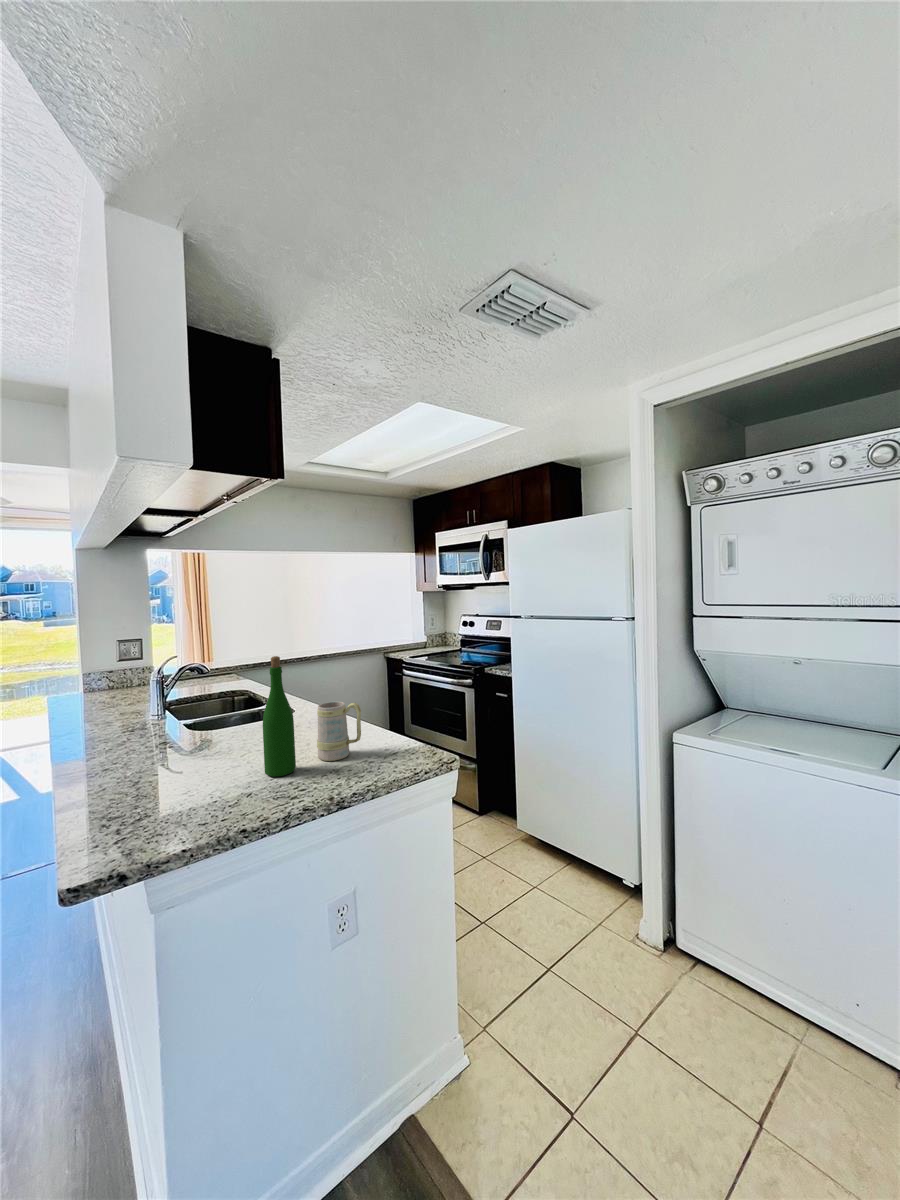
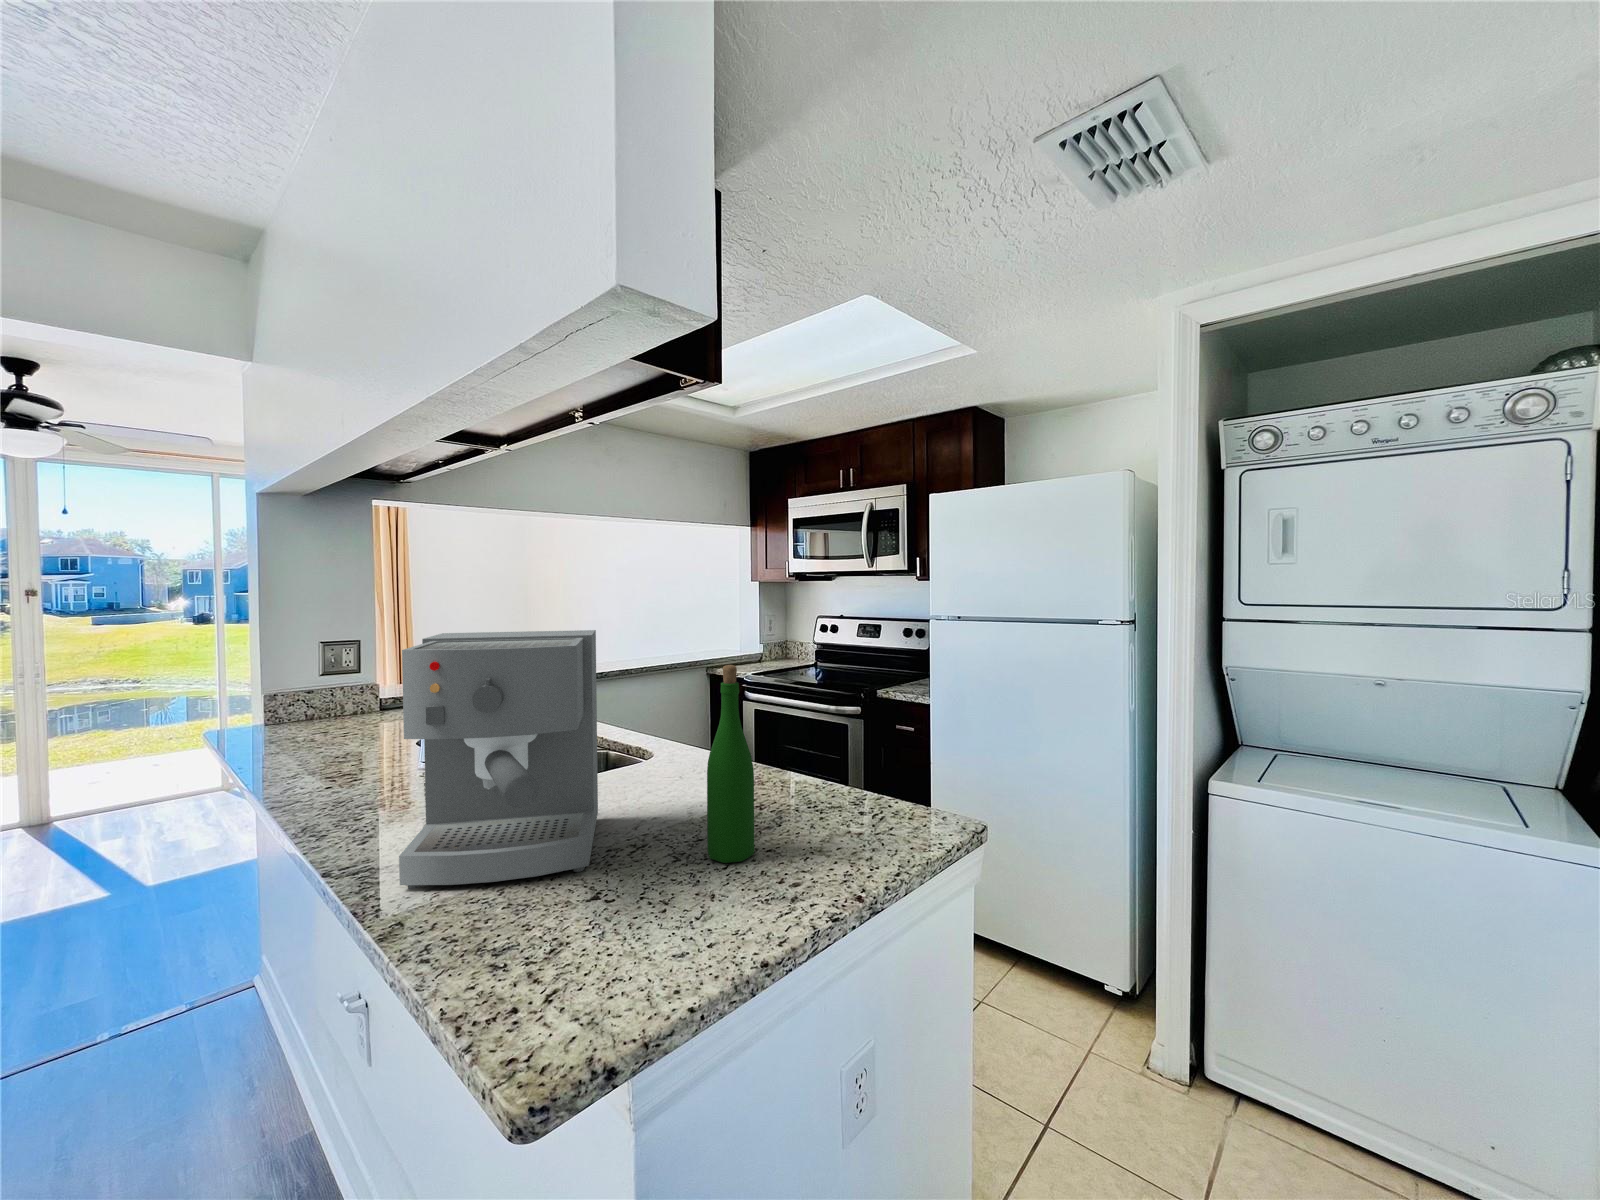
coffee maker: none [79,635,224,788] -> present [399,630,598,889]
mug: present [317,702,361,761] -> none [768,739,841,835]

